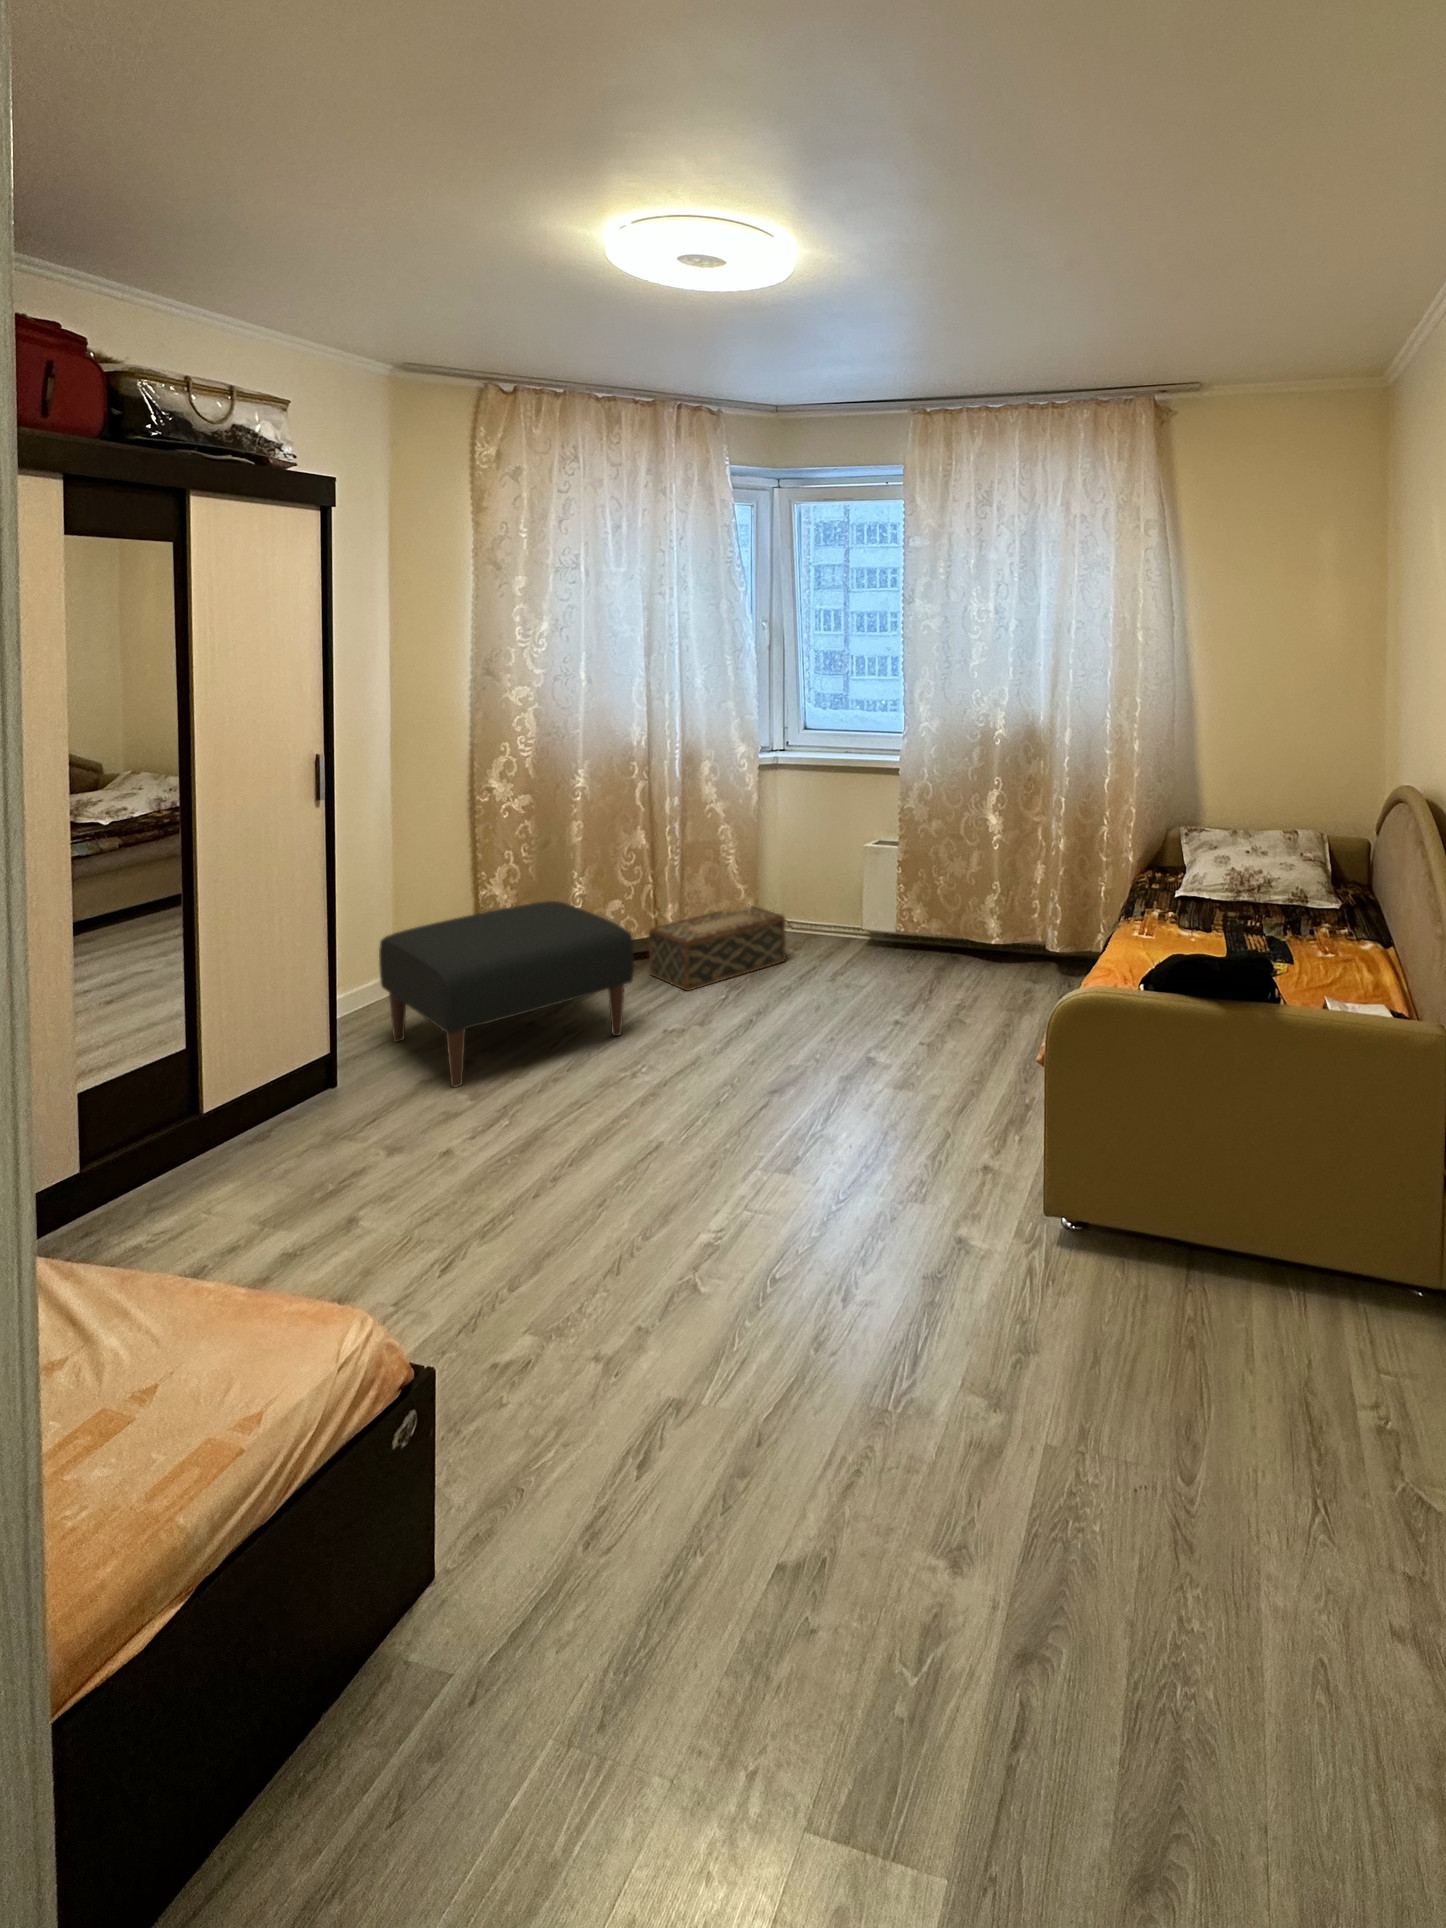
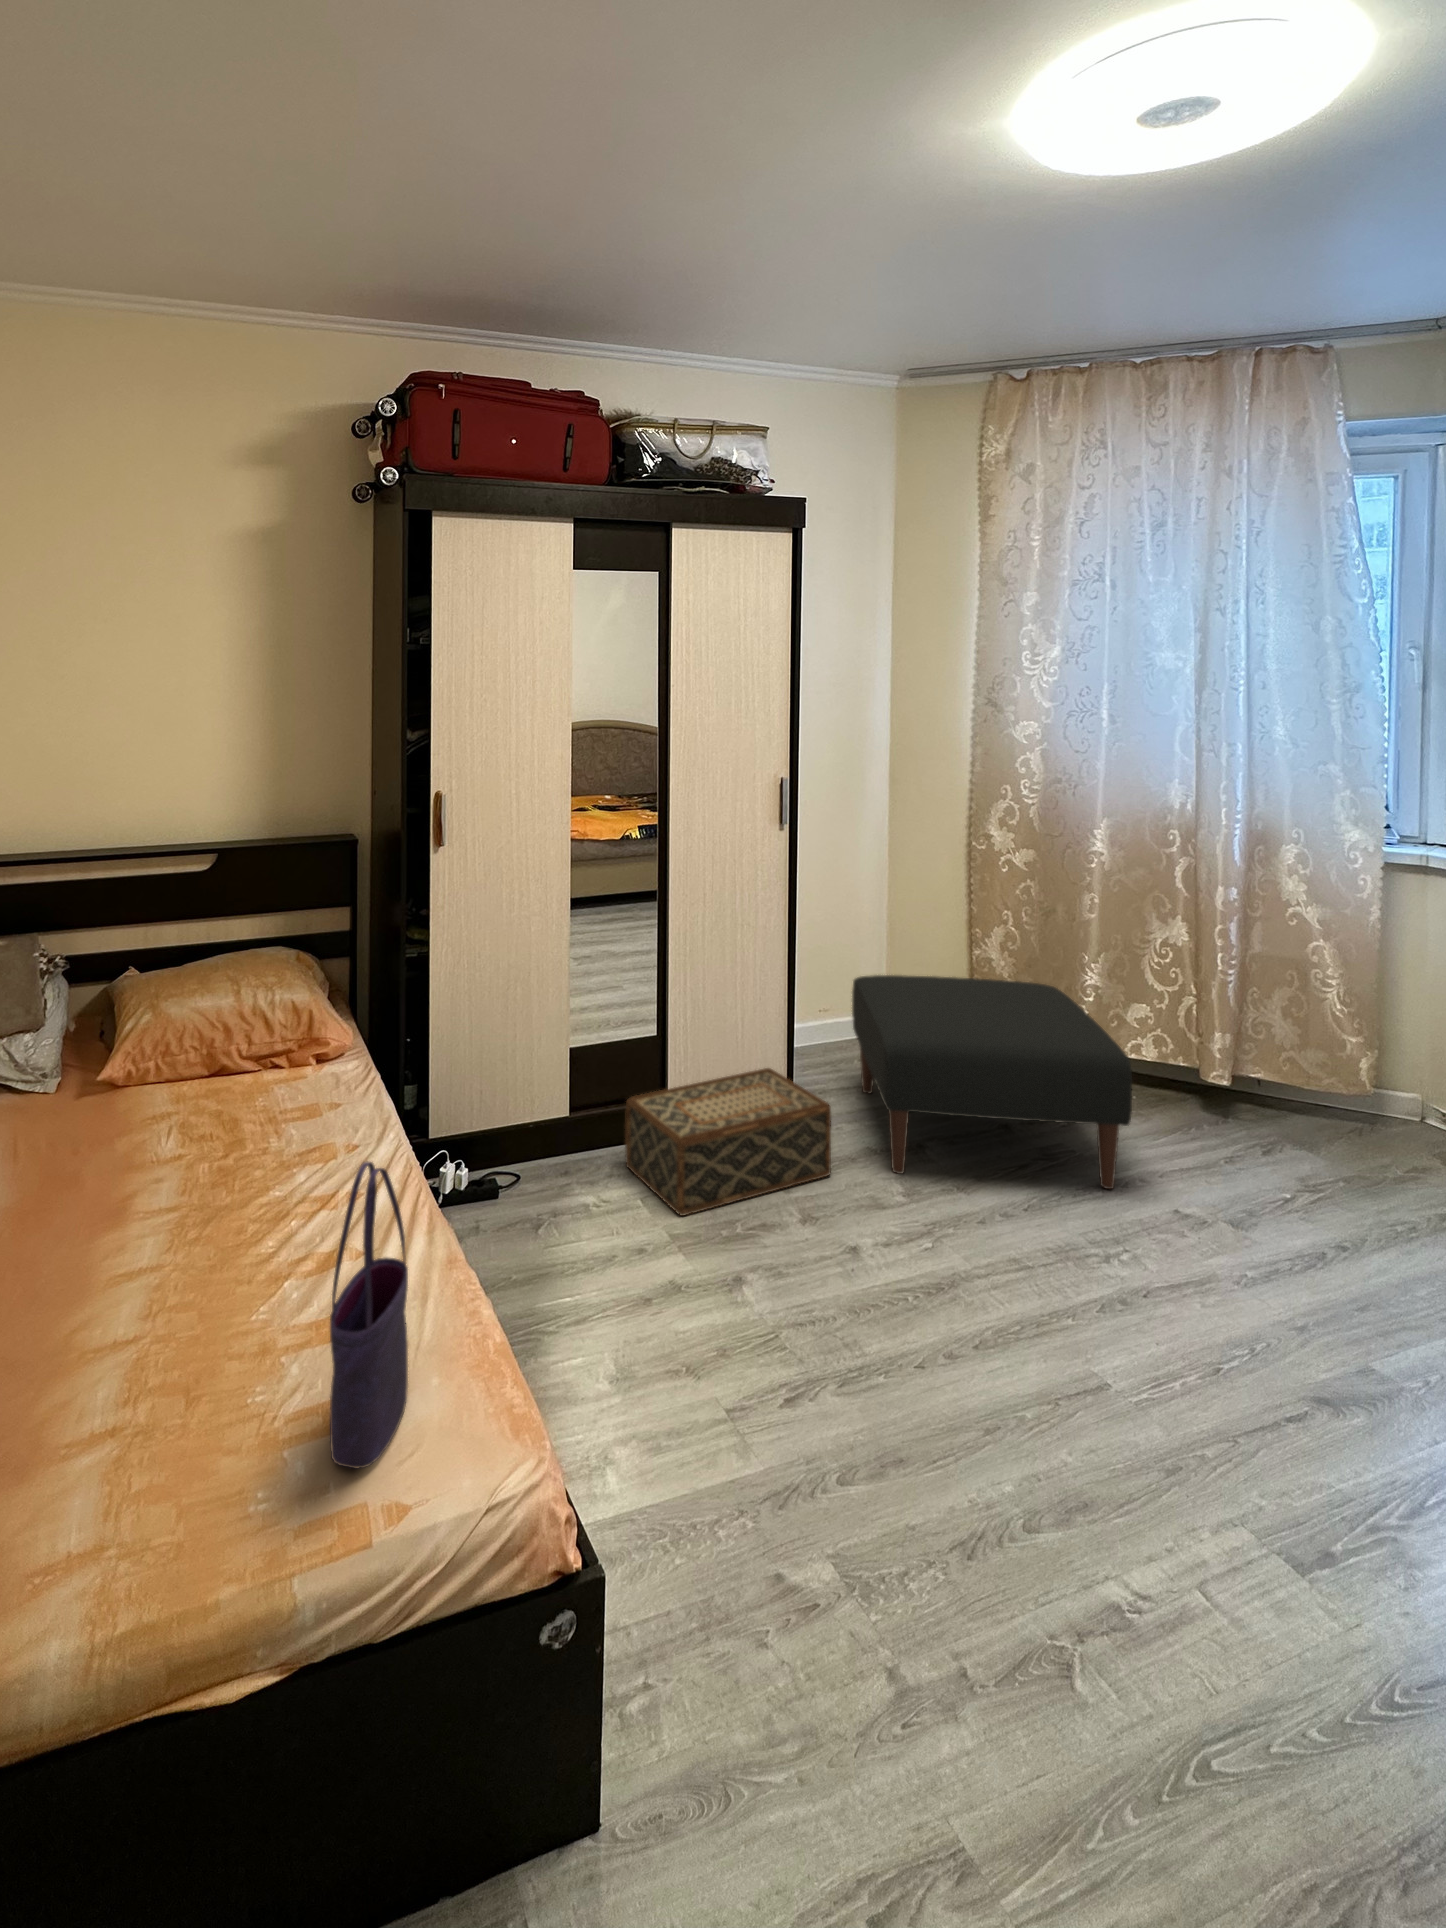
woven basket: present [649,906,786,991] -> present [625,1068,831,1216]
tote bag: none [139,1133,214,1423] -> present [330,1162,408,1468]

